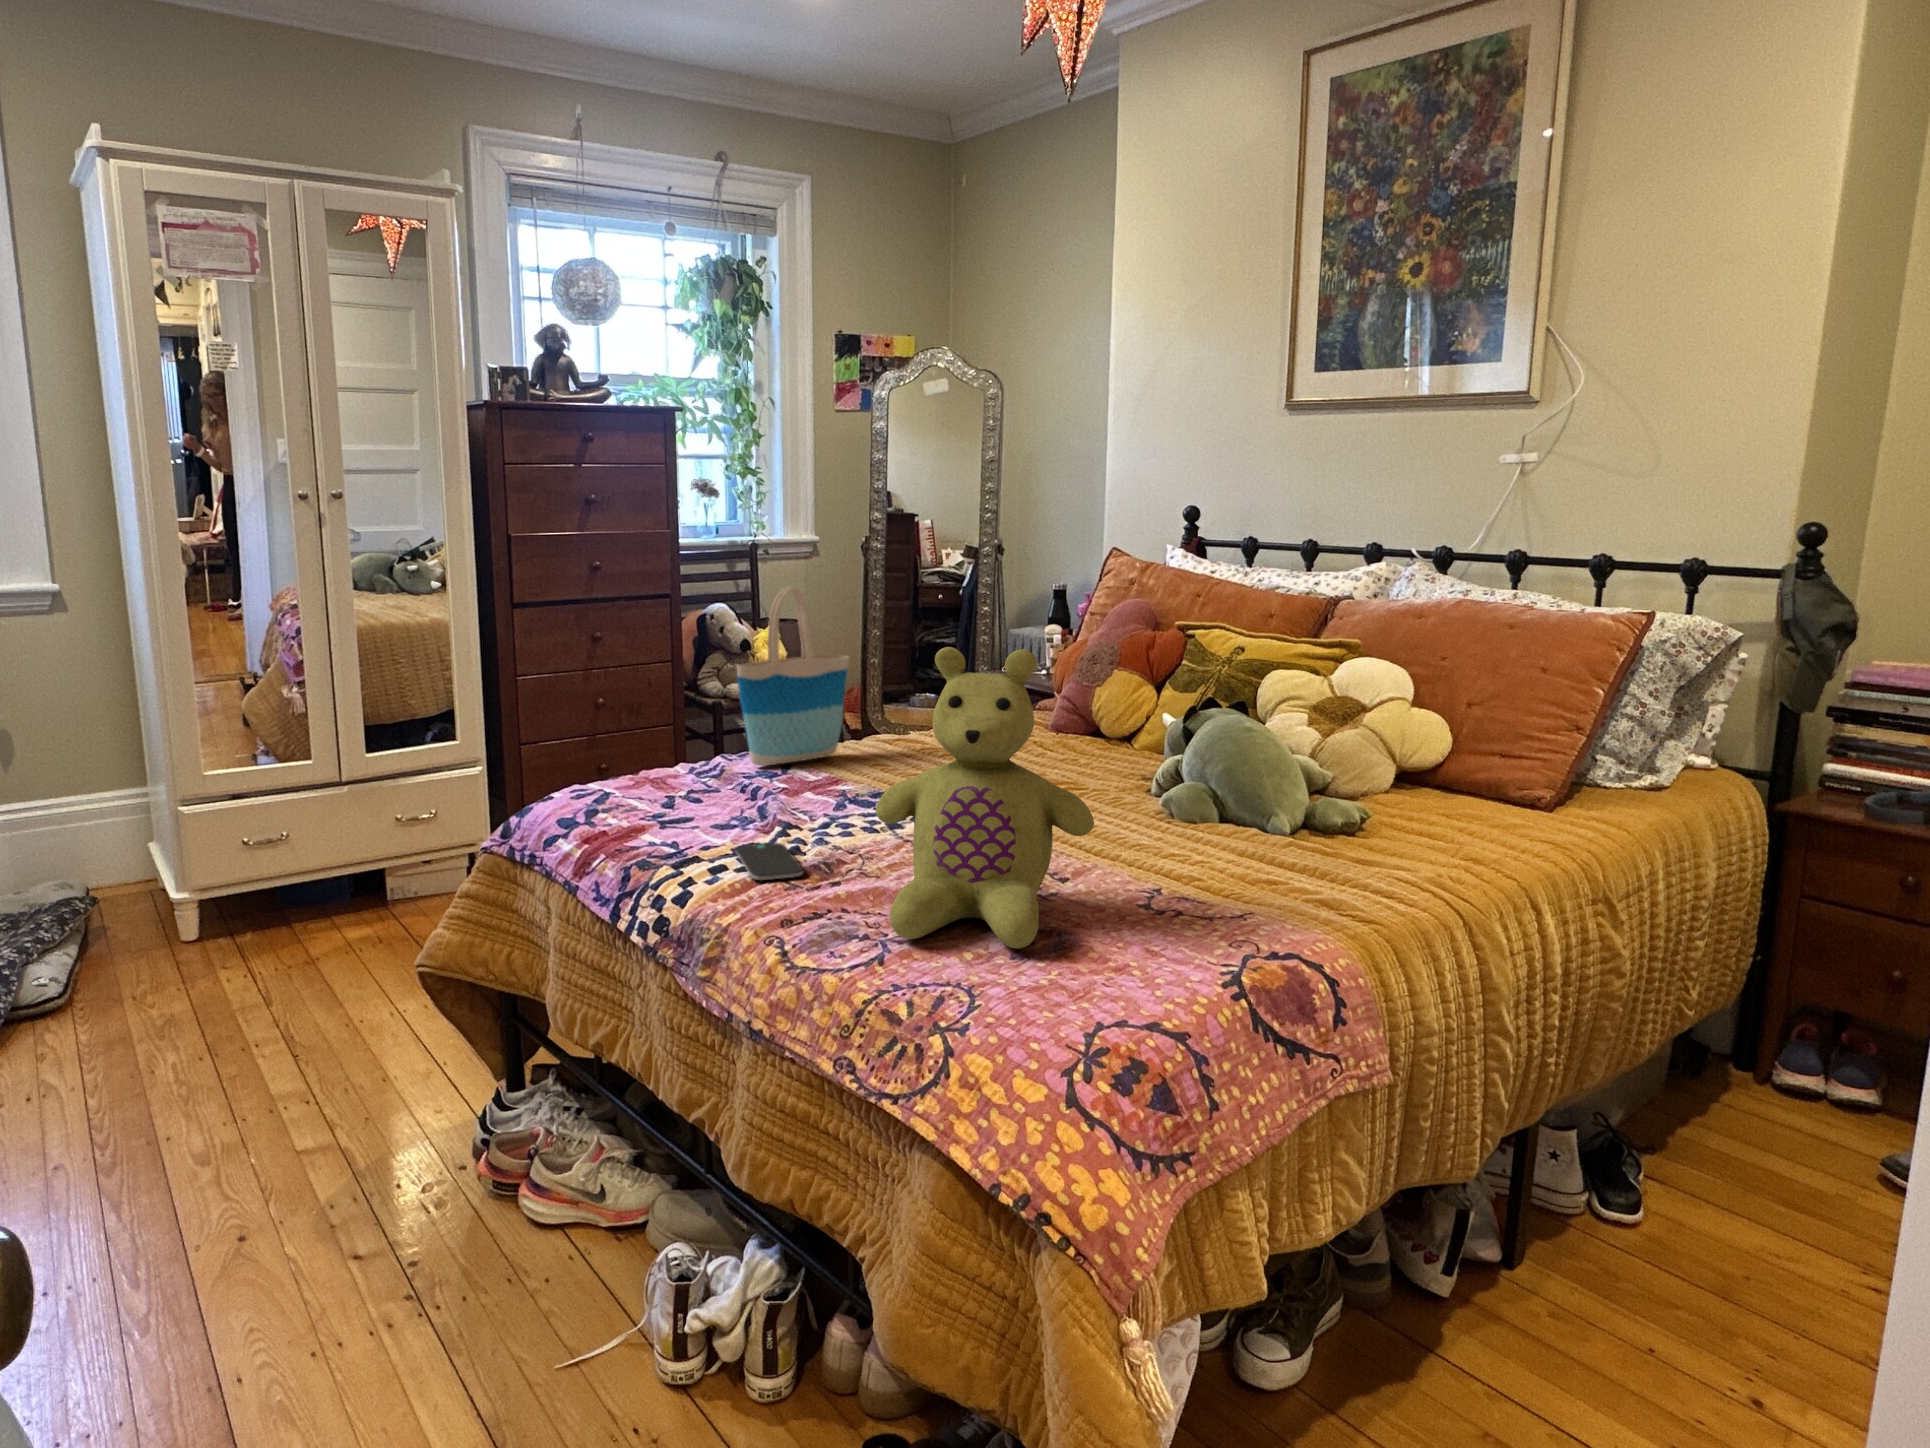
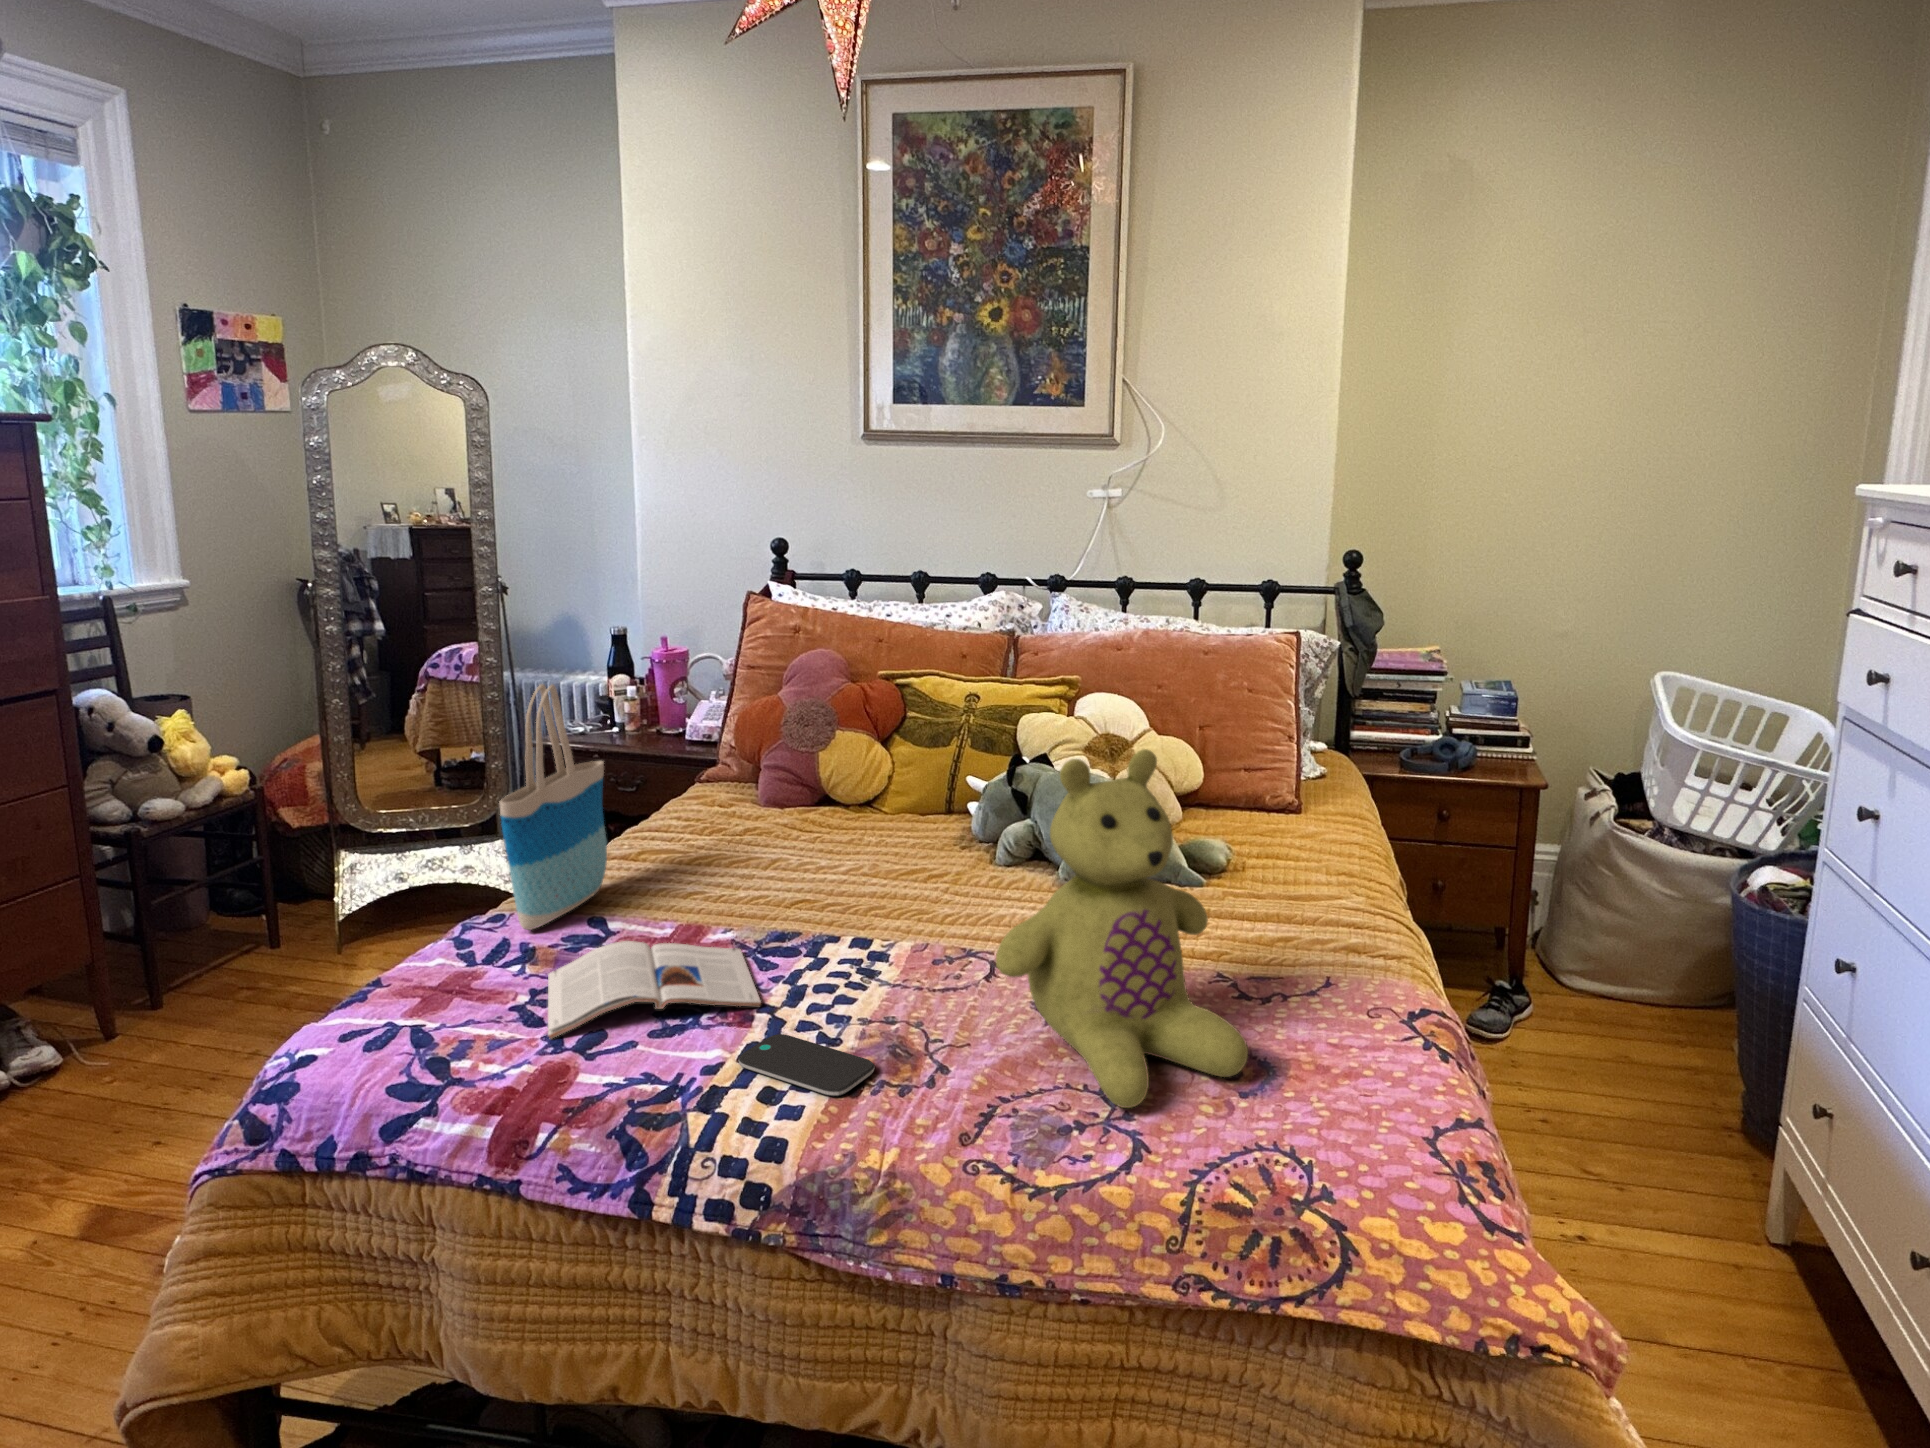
magazine: none [672,774,851,831] -> present [548,941,761,1038]

